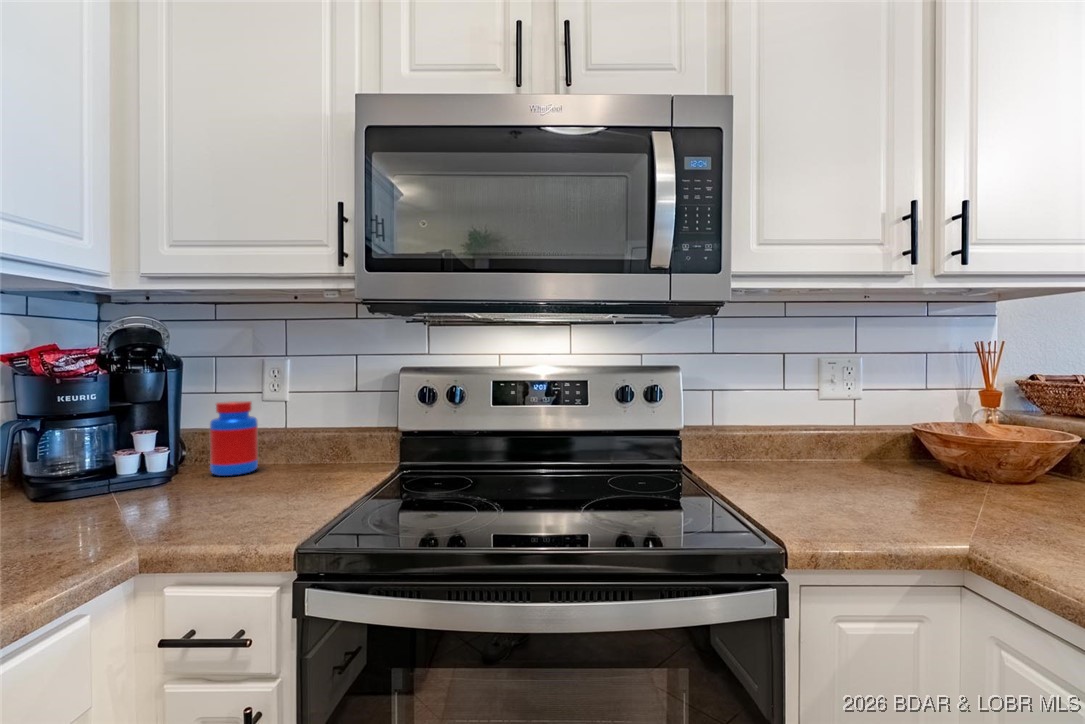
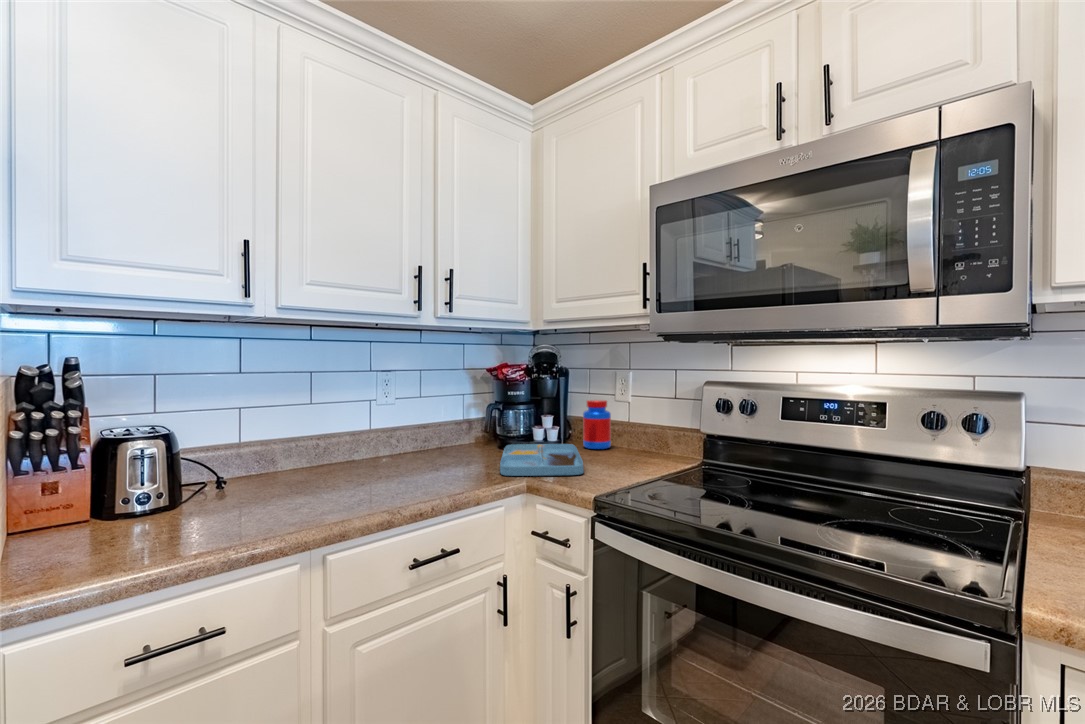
tray: none [54,473,247,549] -> present [500,444,583,476]

